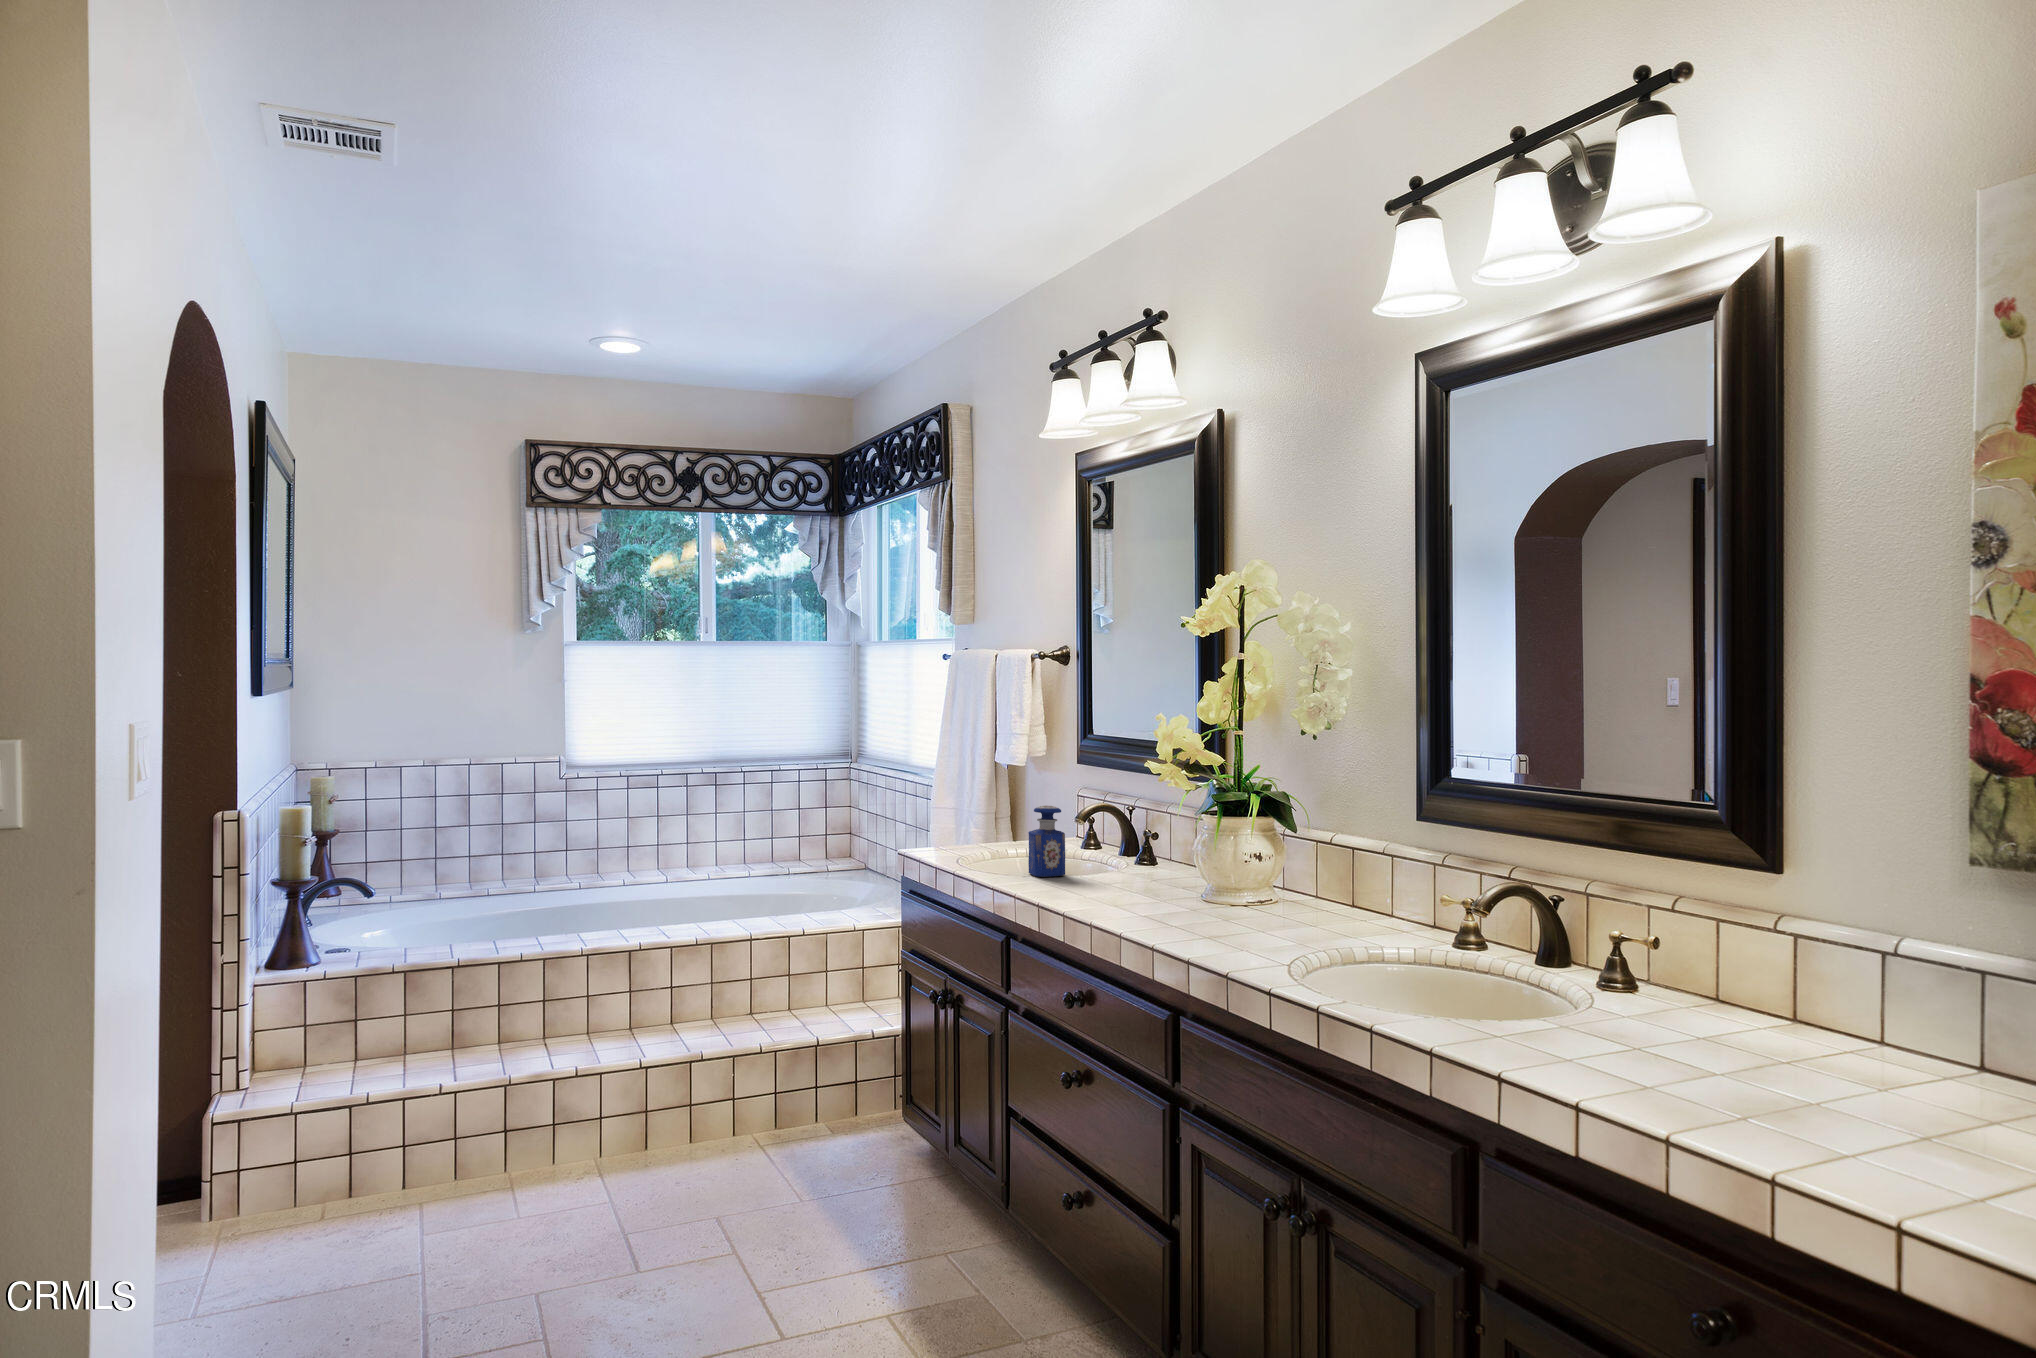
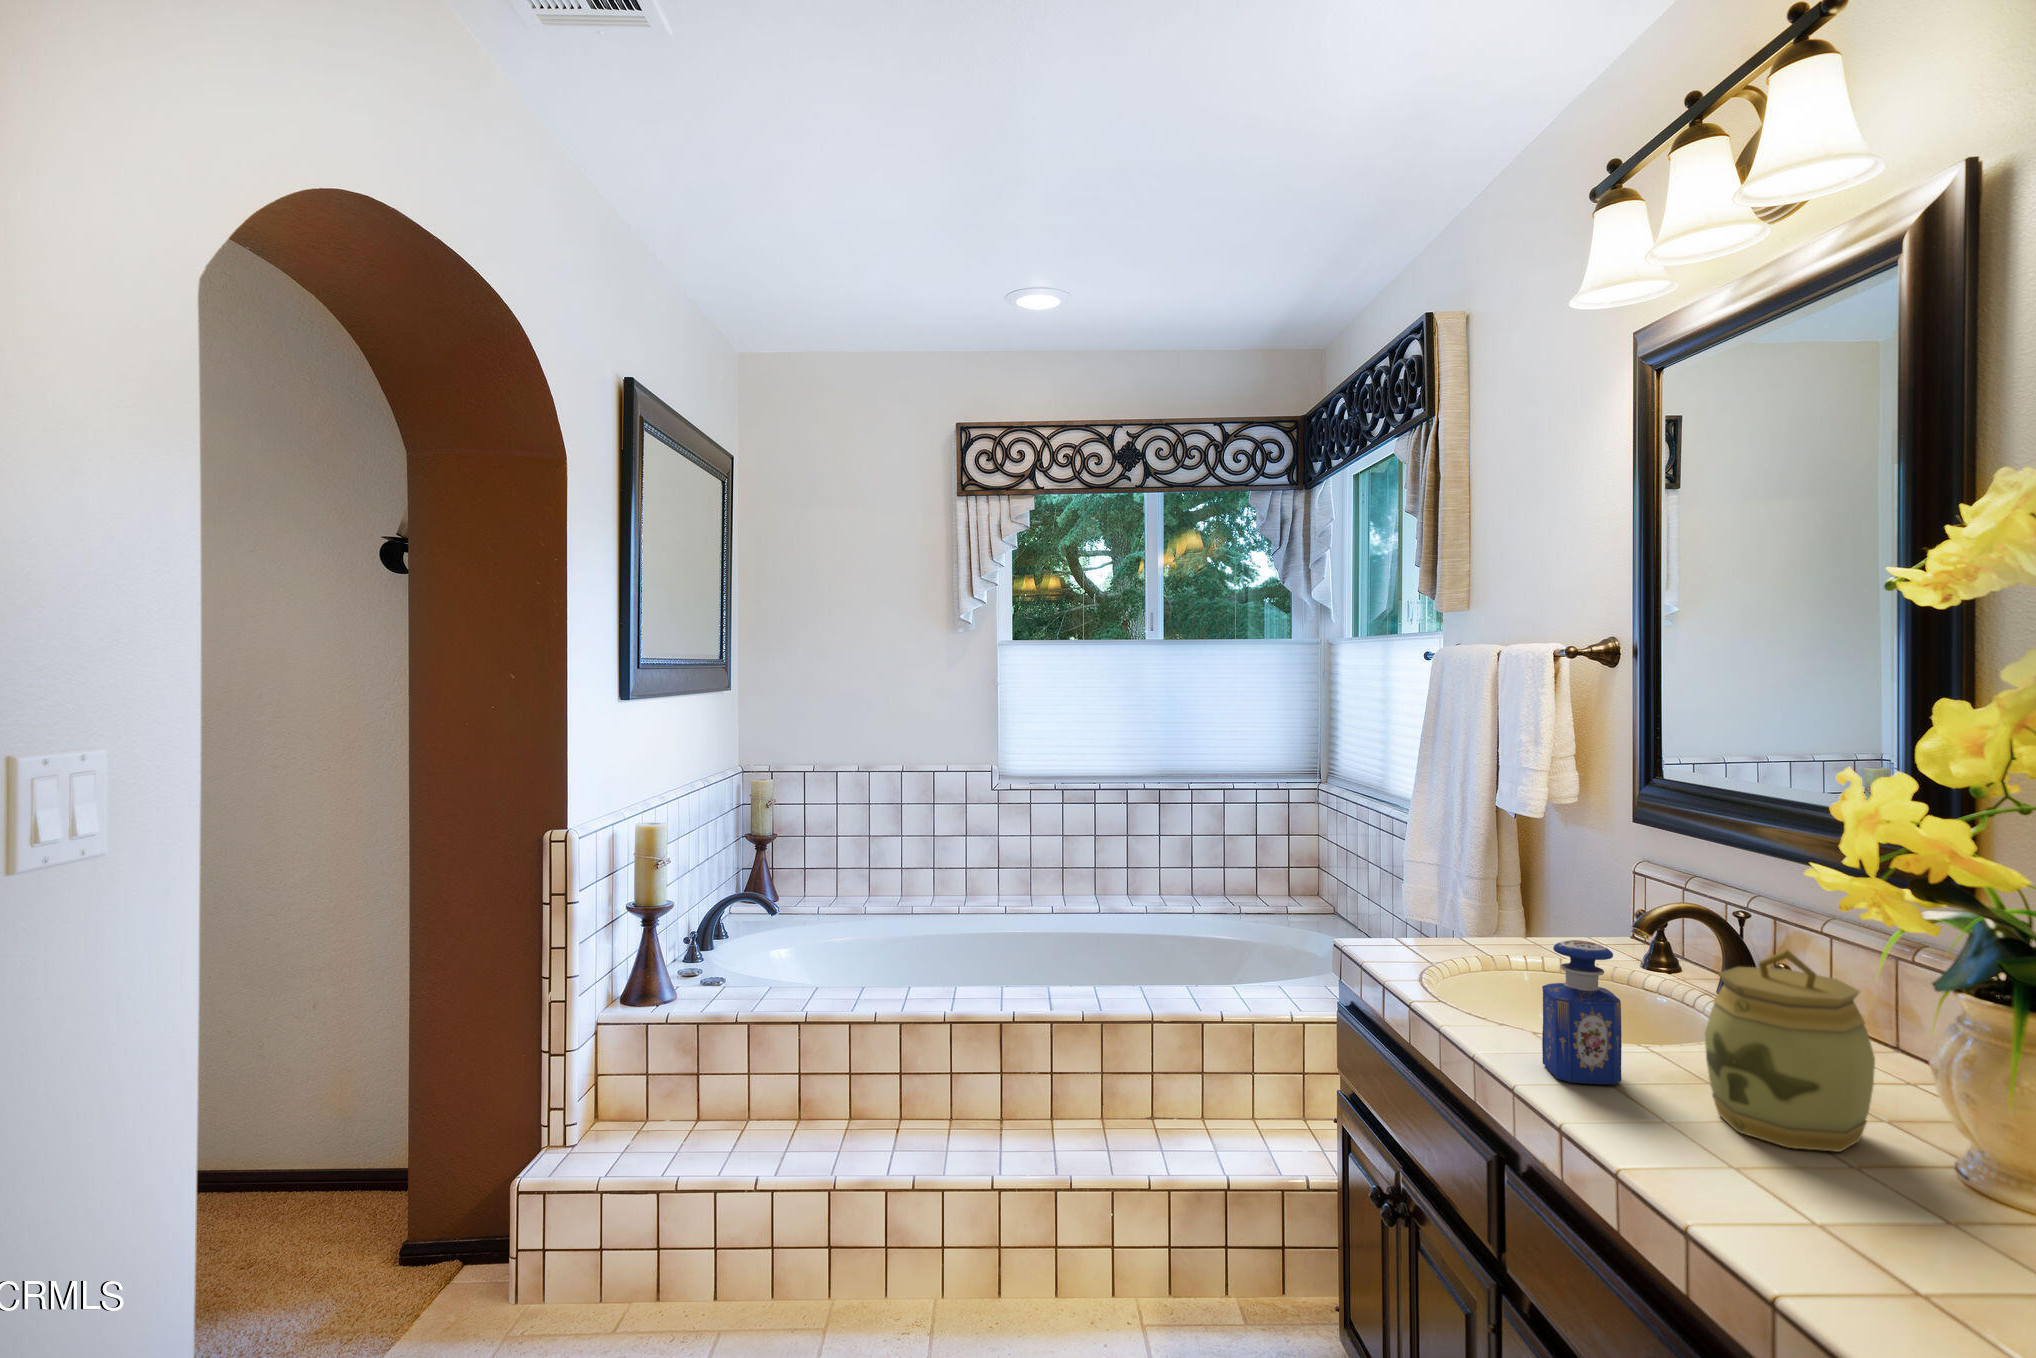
jar: none [1101,796,1167,885] -> present [1705,950,1875,1152]

